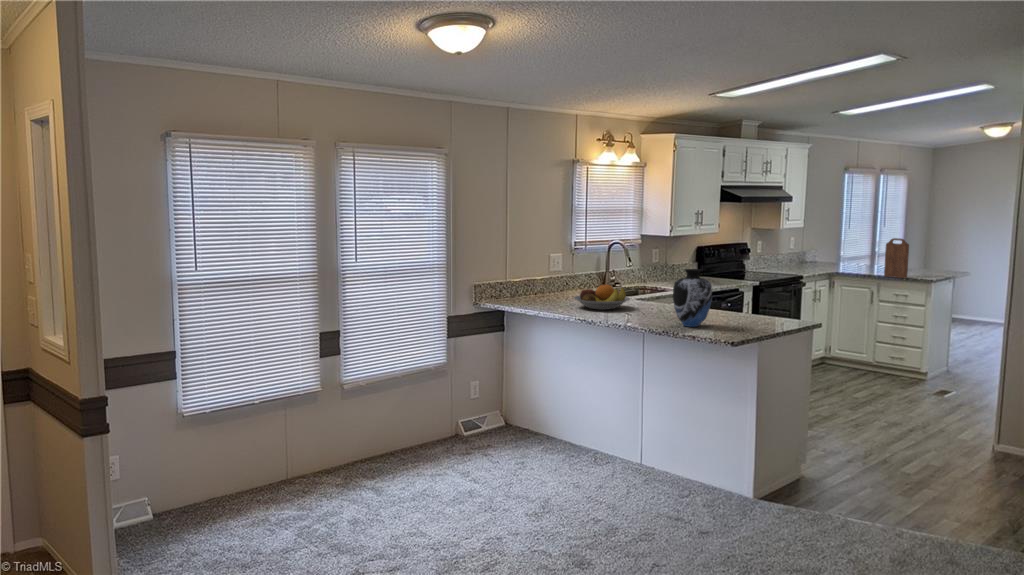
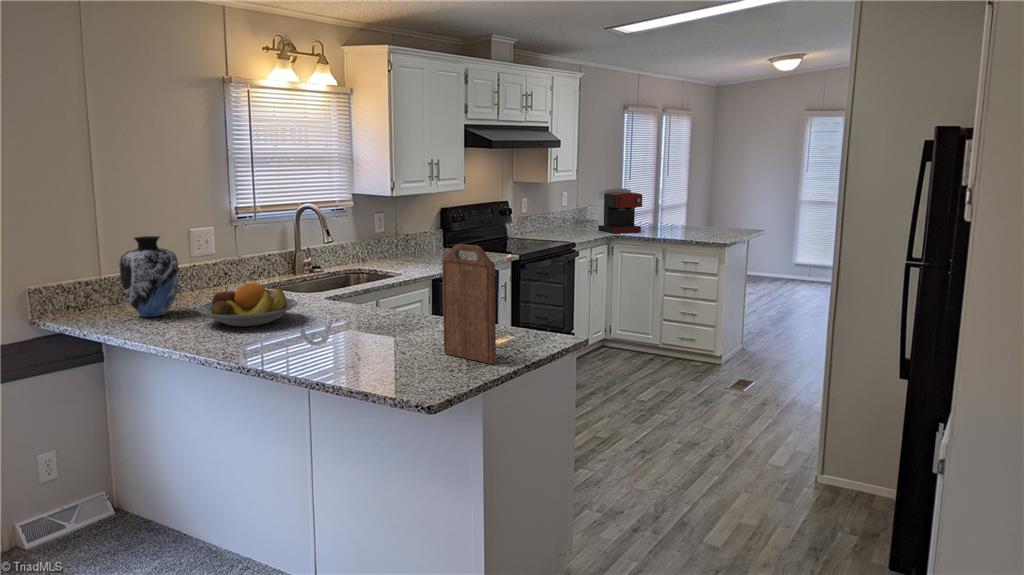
coffee maker: none [820,234,860,271] -> present [598,188,642,233]
cutting board: present [884,238,909,278] -> present [442,244,496,364]
vase: present [673,269,712,327] -> present [120,236,179,317]

